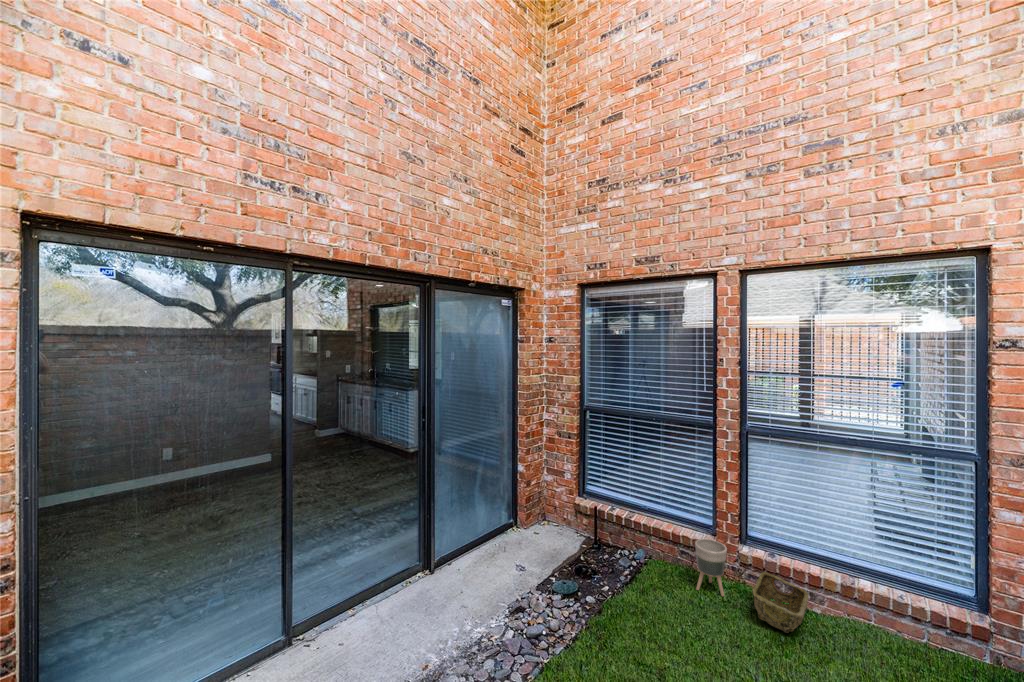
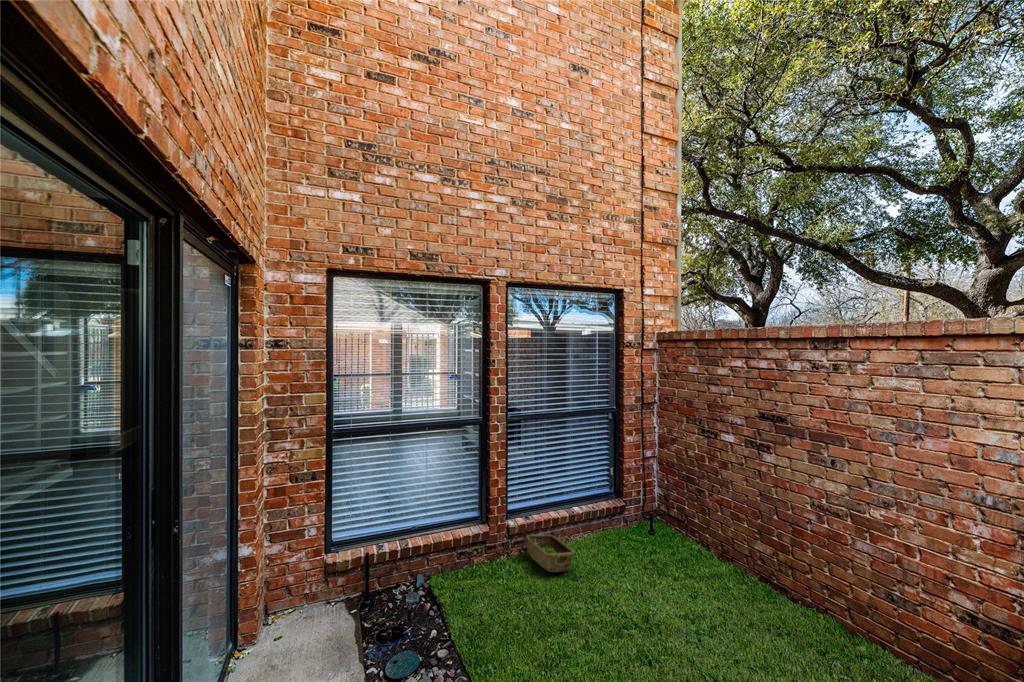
planter: present [695,539,727,596] -> none [484,527,510,581]

